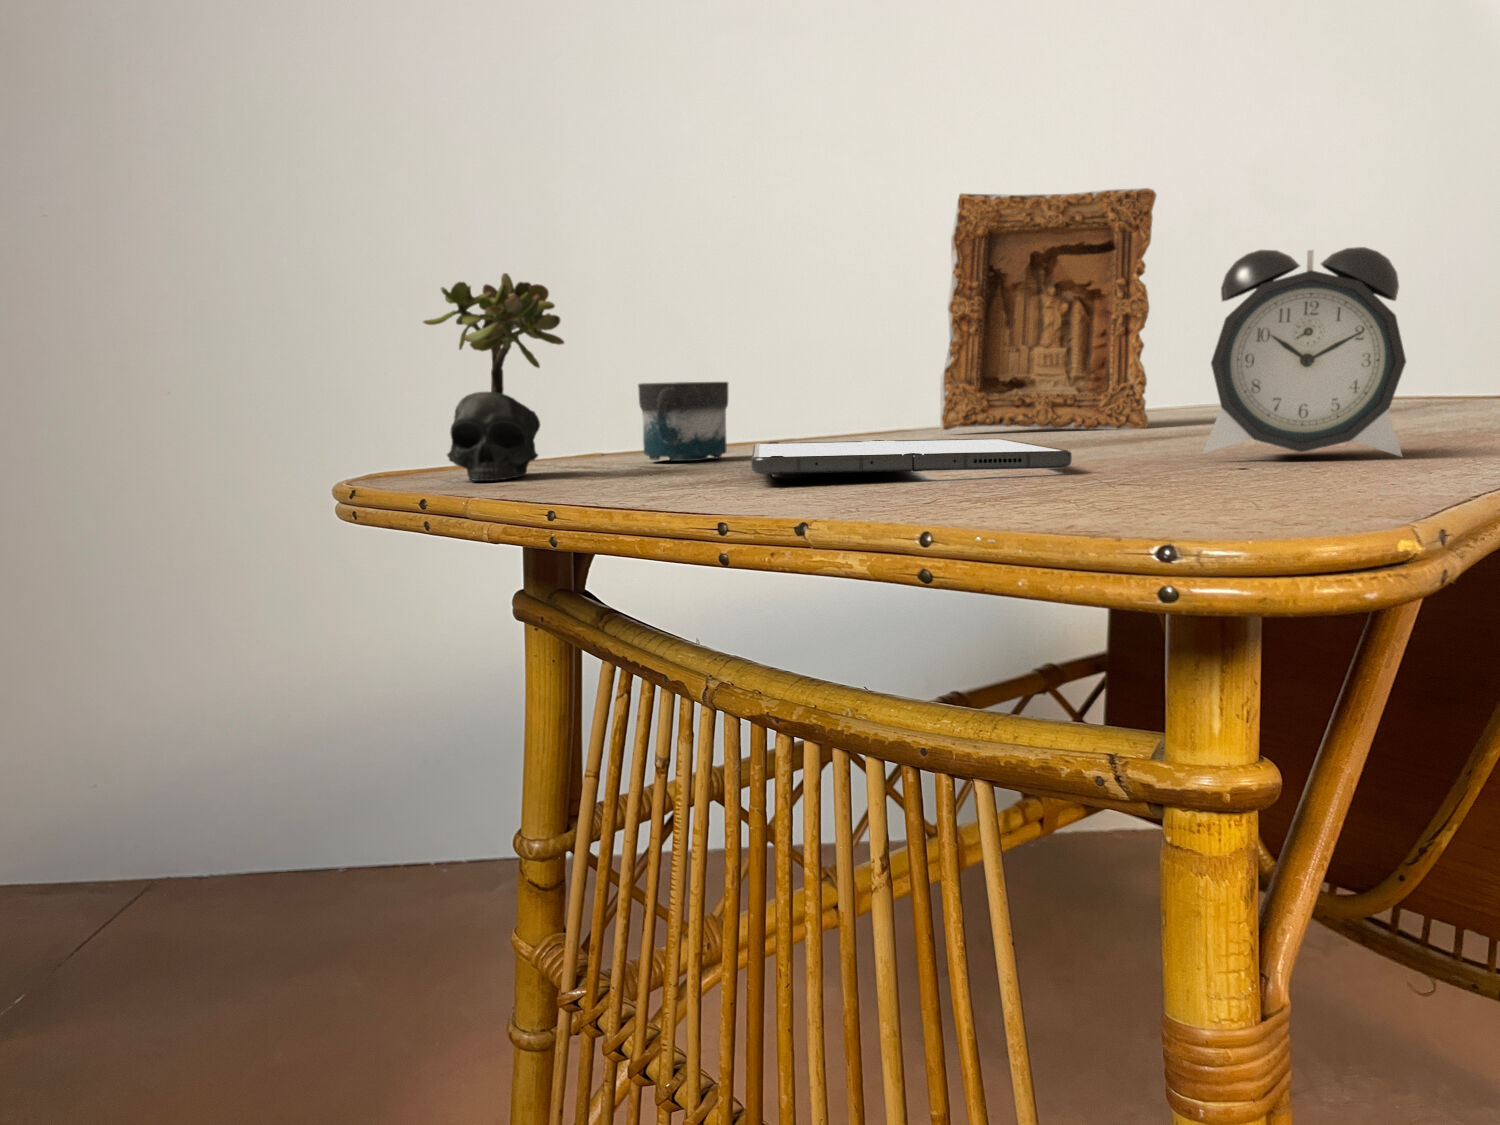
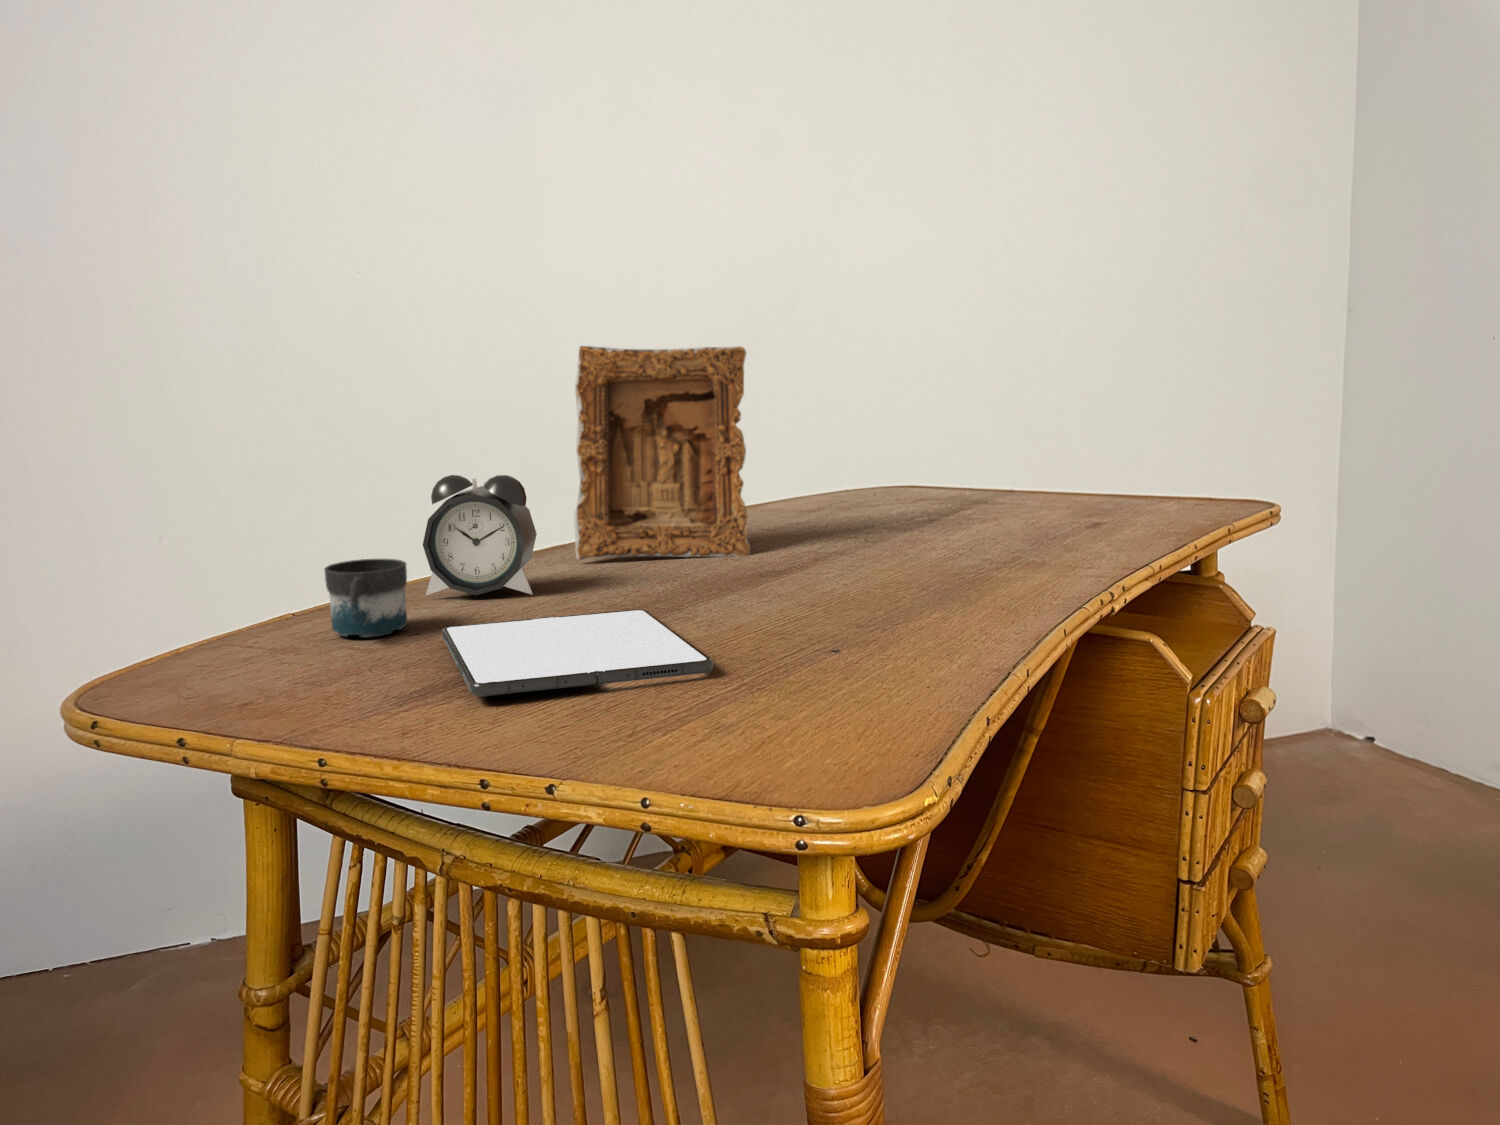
alarm clock: present [1203,247,1406,457] -> present [423,475,537,595]
succulent plant: present [423,273,564,481] -> none [138,494,274,690]

